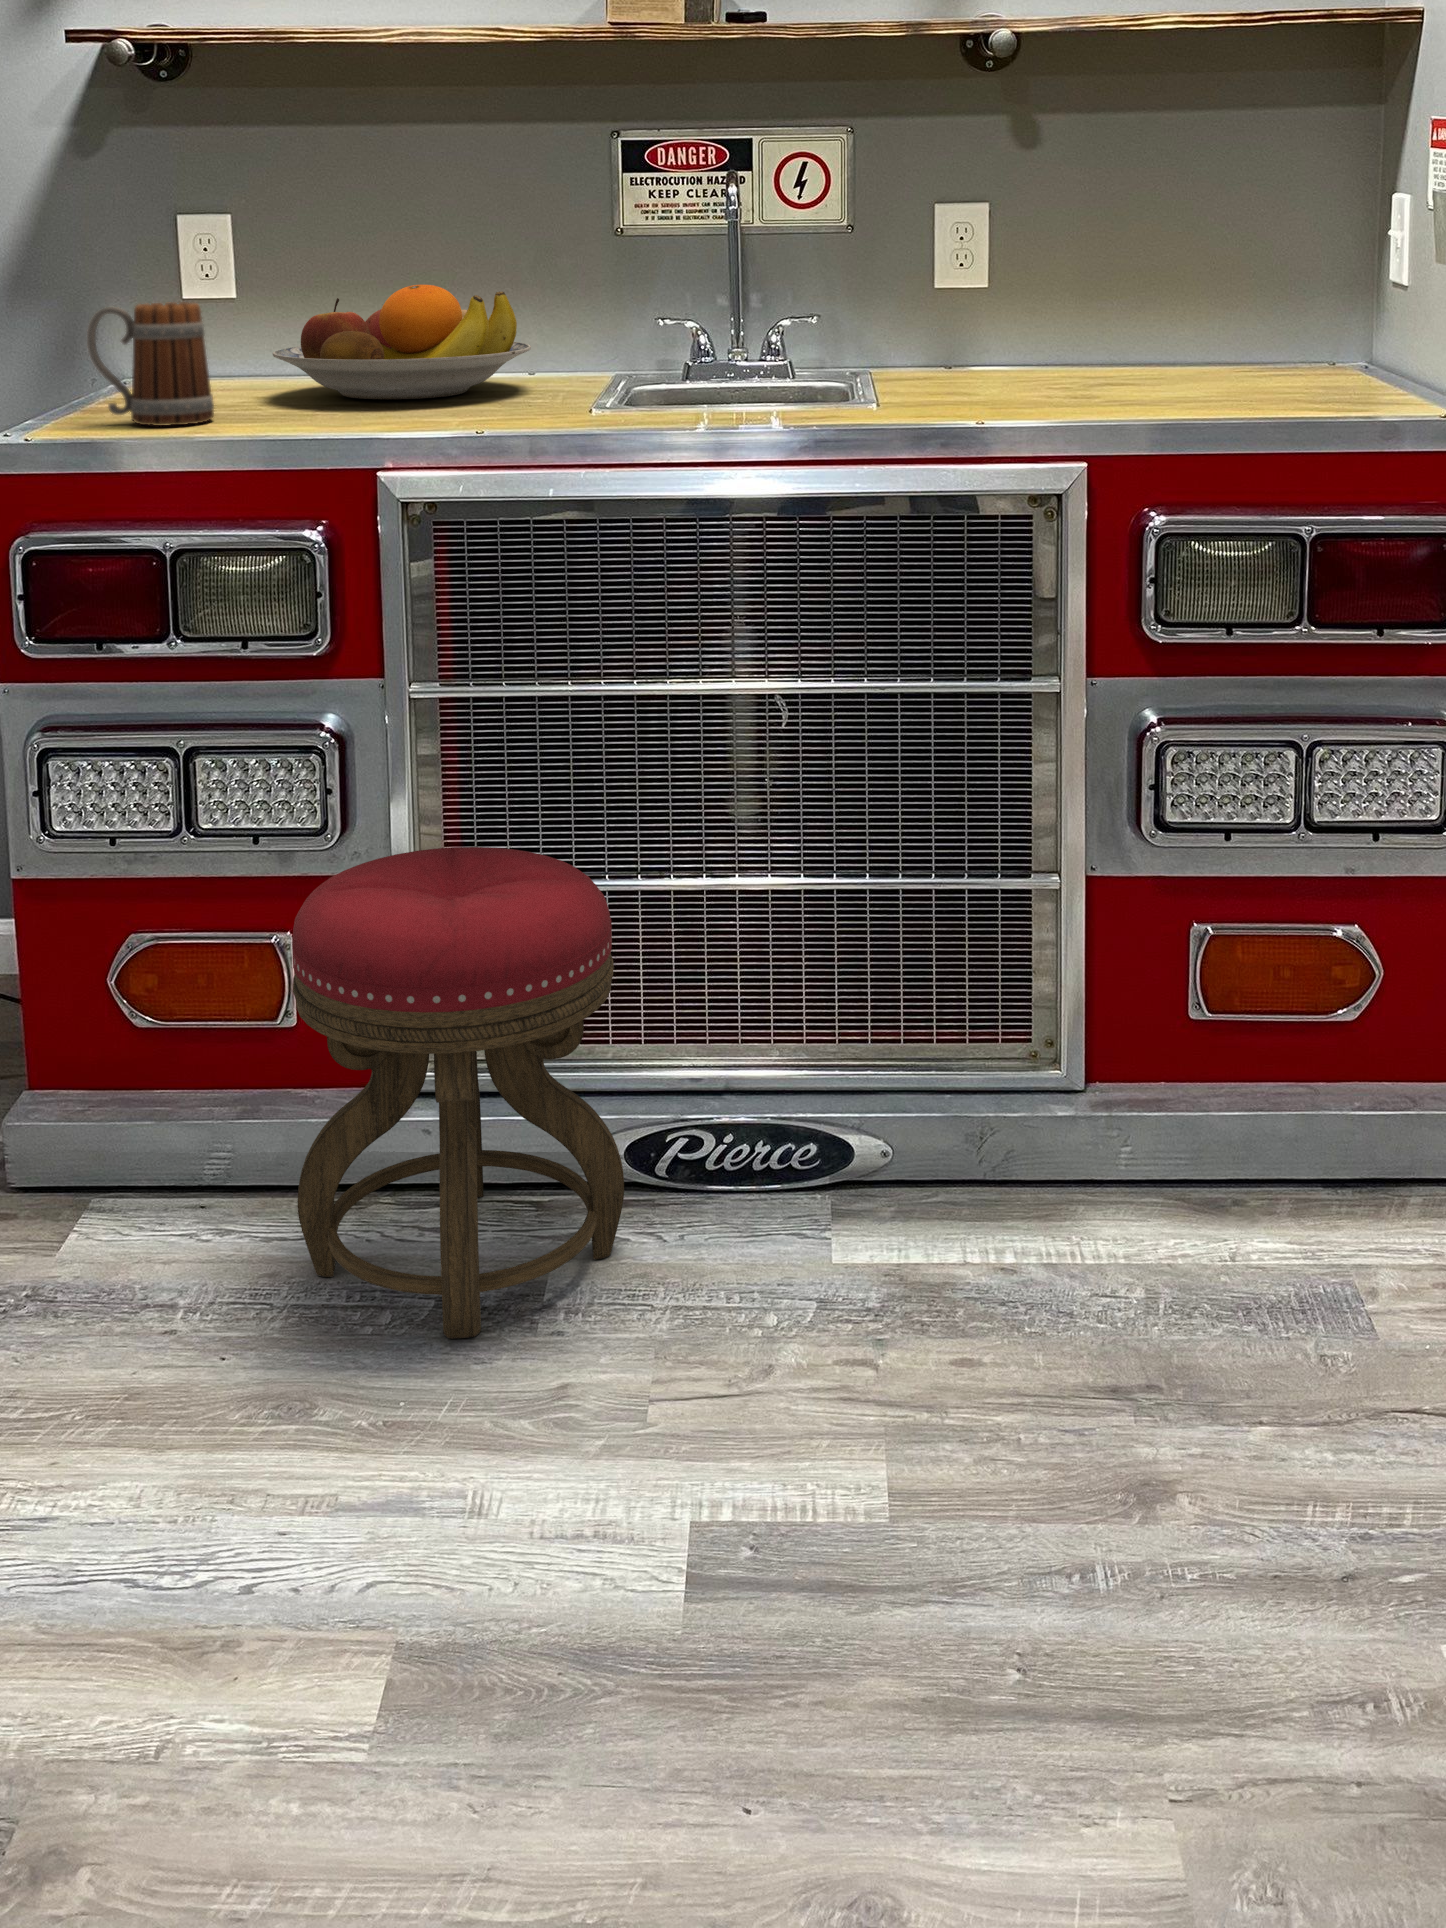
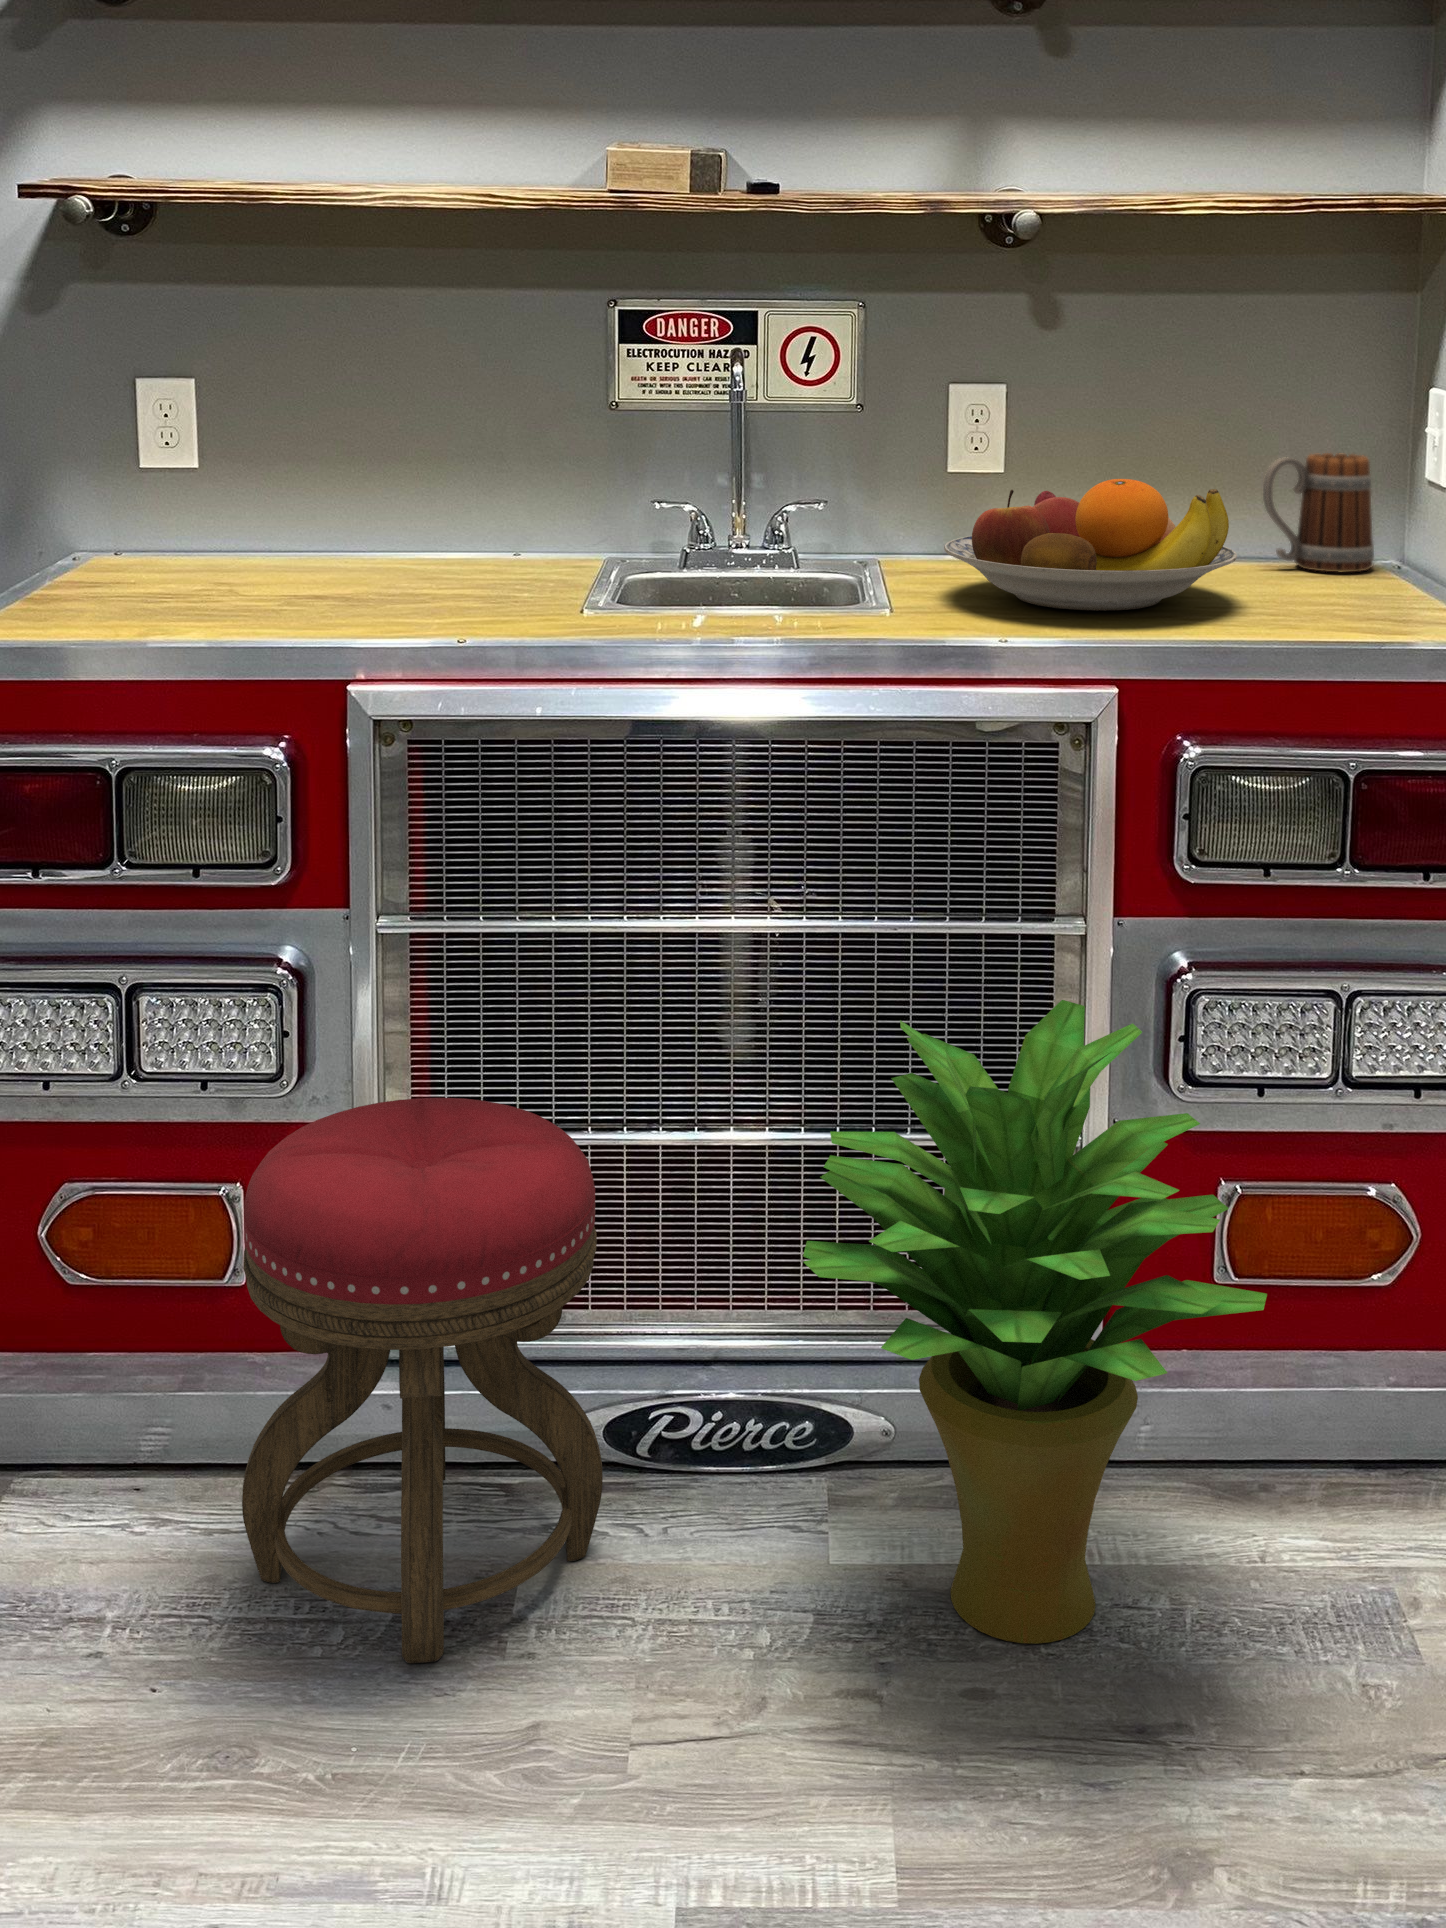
fruit bowl: present [273,285,531,399] -> present [944,479,1237,611]
beer mug: present [87,302,214,426] -> present [1263,453,1374,572]
potted plant: none [800,745,1229,1322] -> present [803,1000,1267,1644]

